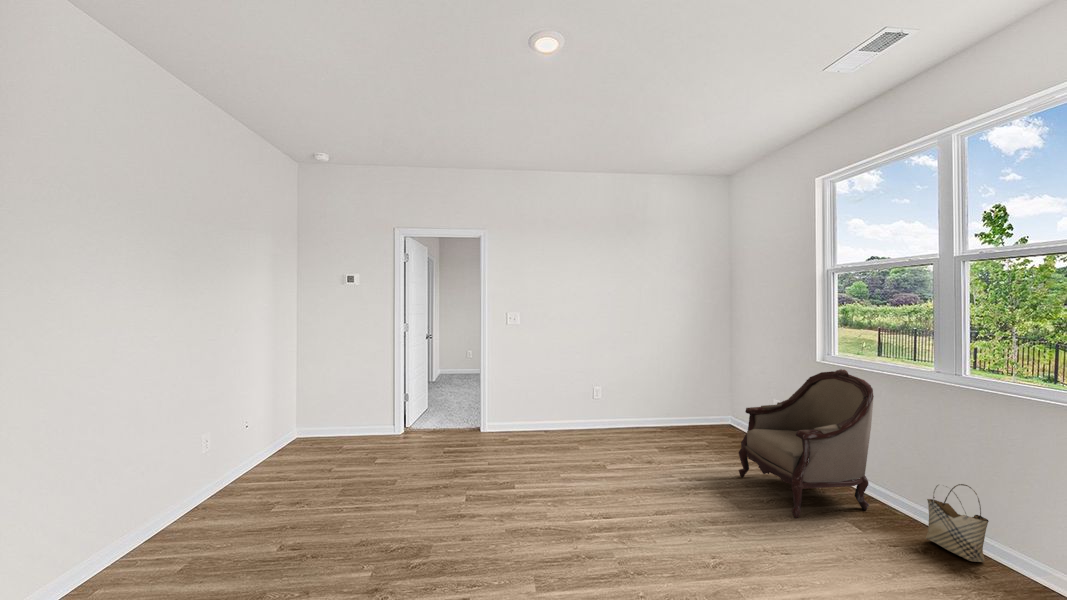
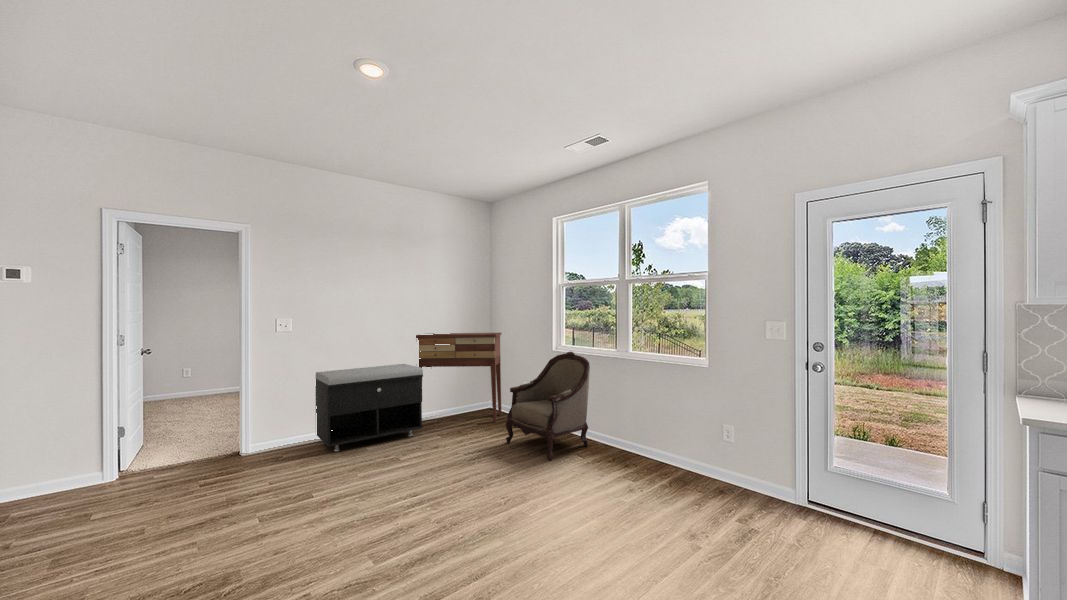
console table: none [639,330,746,445] -> present [416,333,501,423]
storage bench: none [541,362,643,444] -> present [315,364,423,451]
woven basket: present [926,484,989,562] -> none [620,414,648,459]

